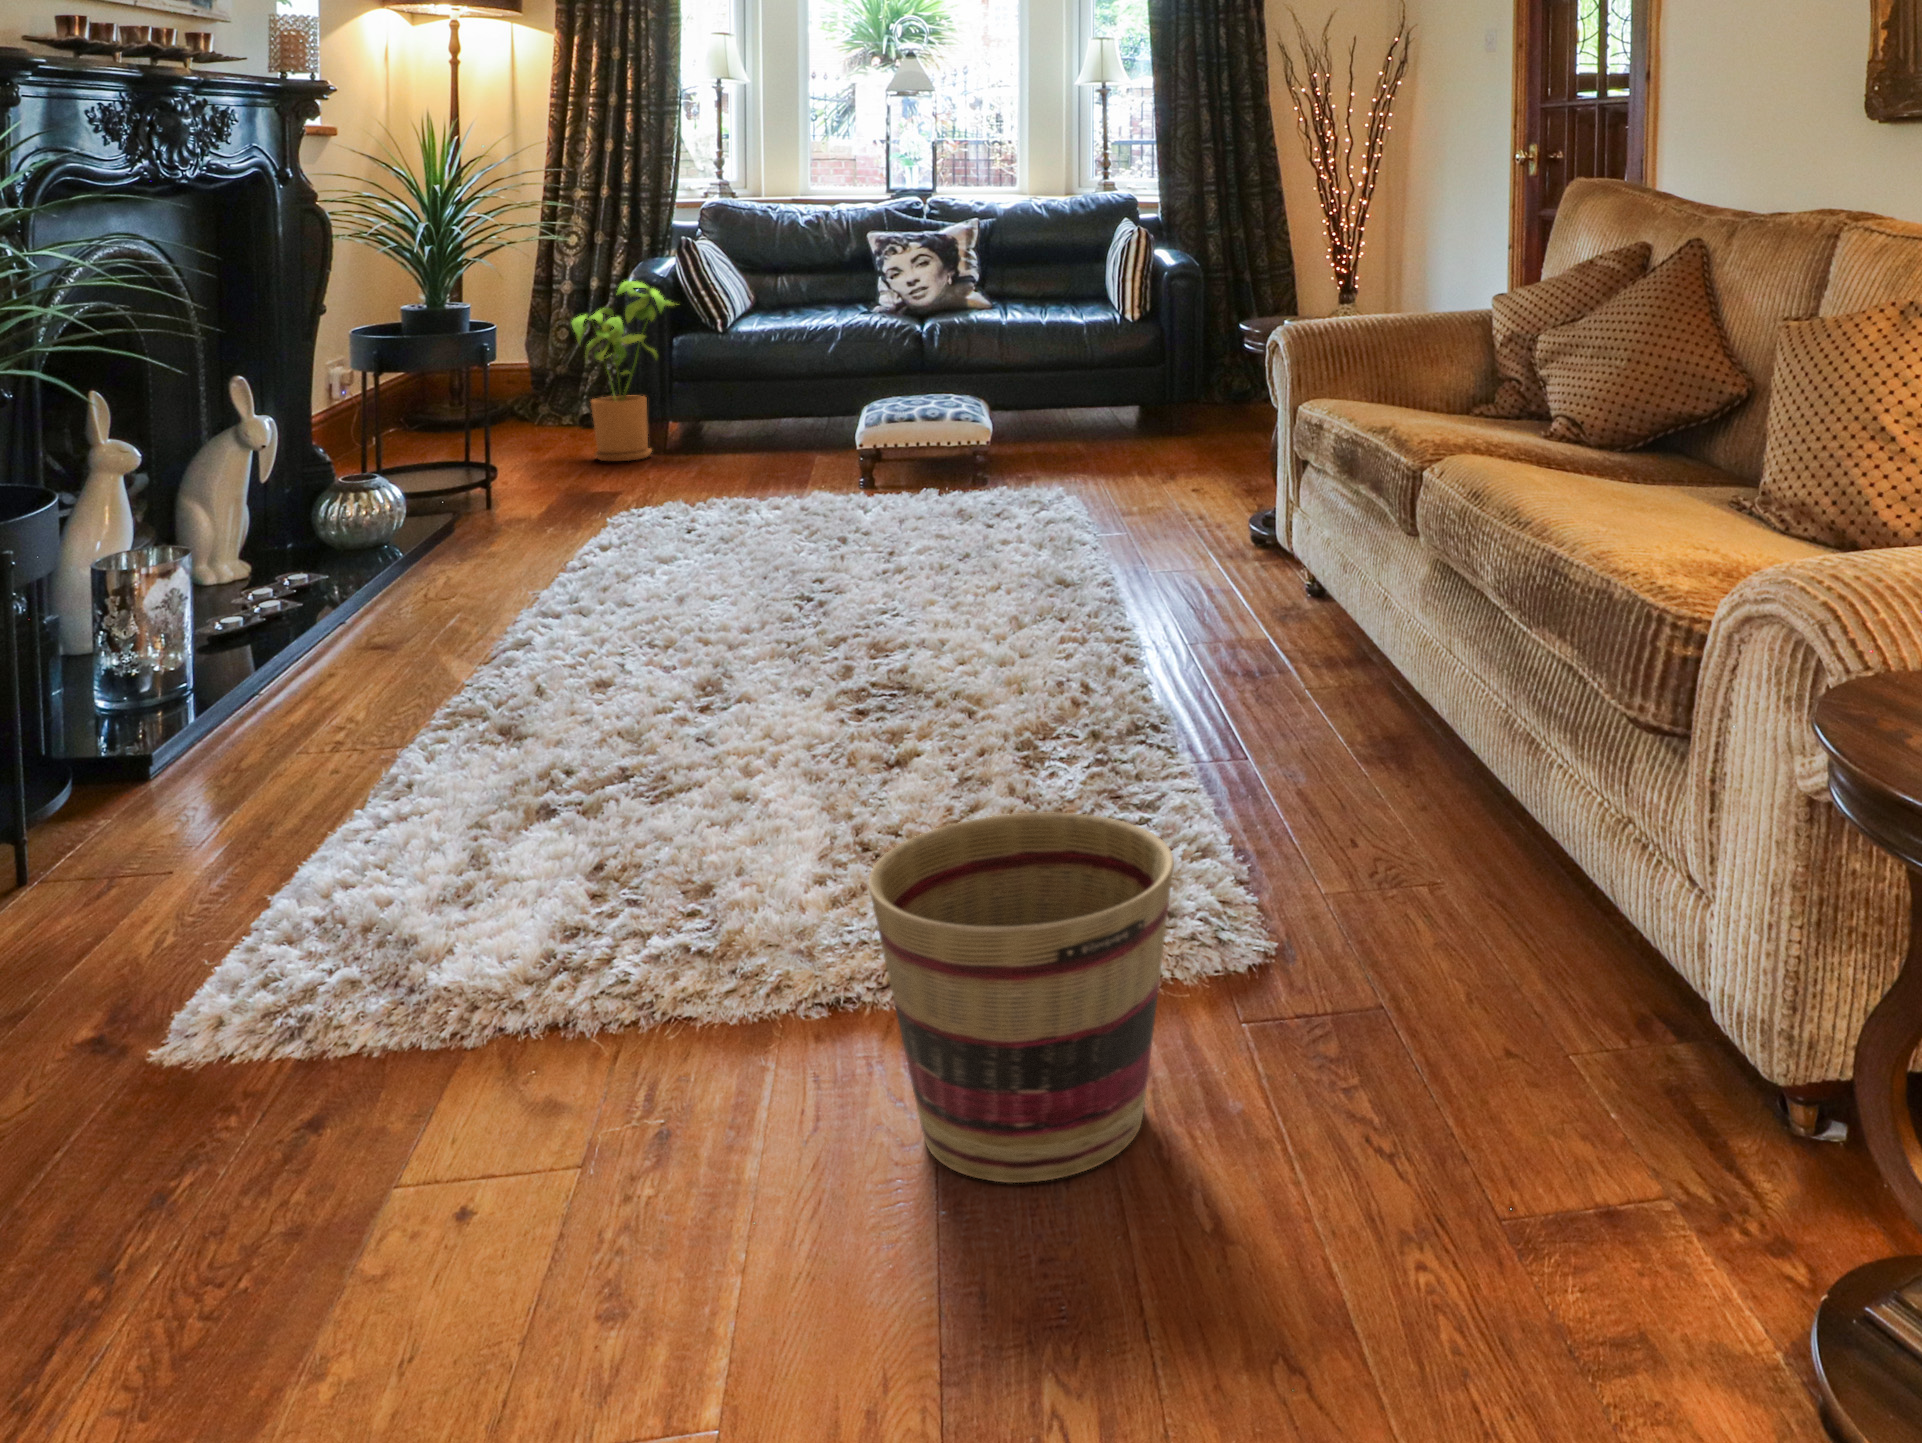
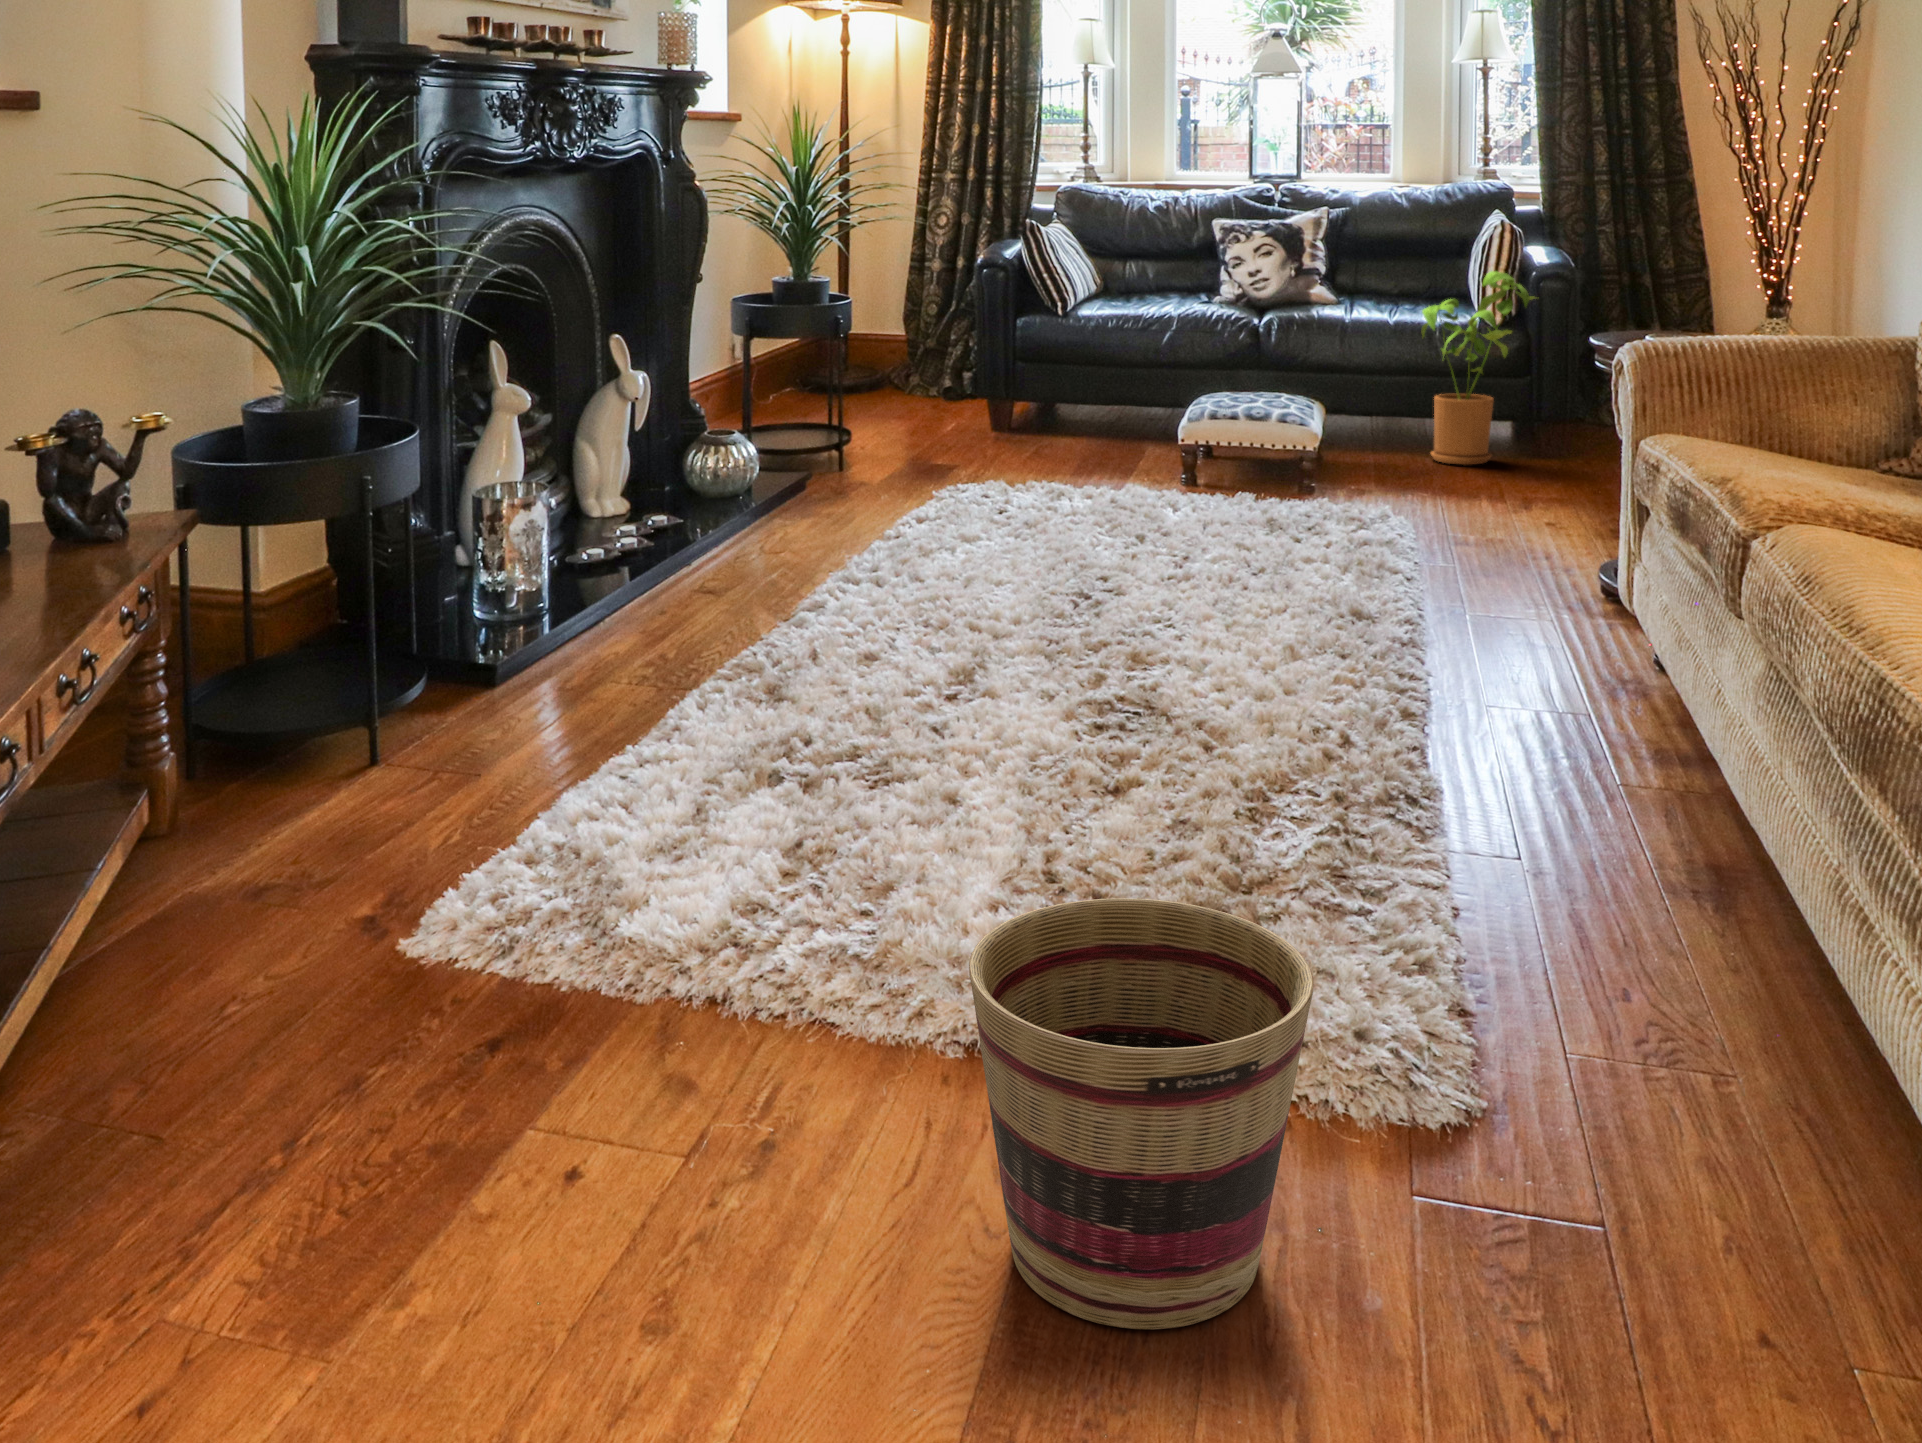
house plant: present [572,281,678,462] -> present [1422,271,1535,465]

